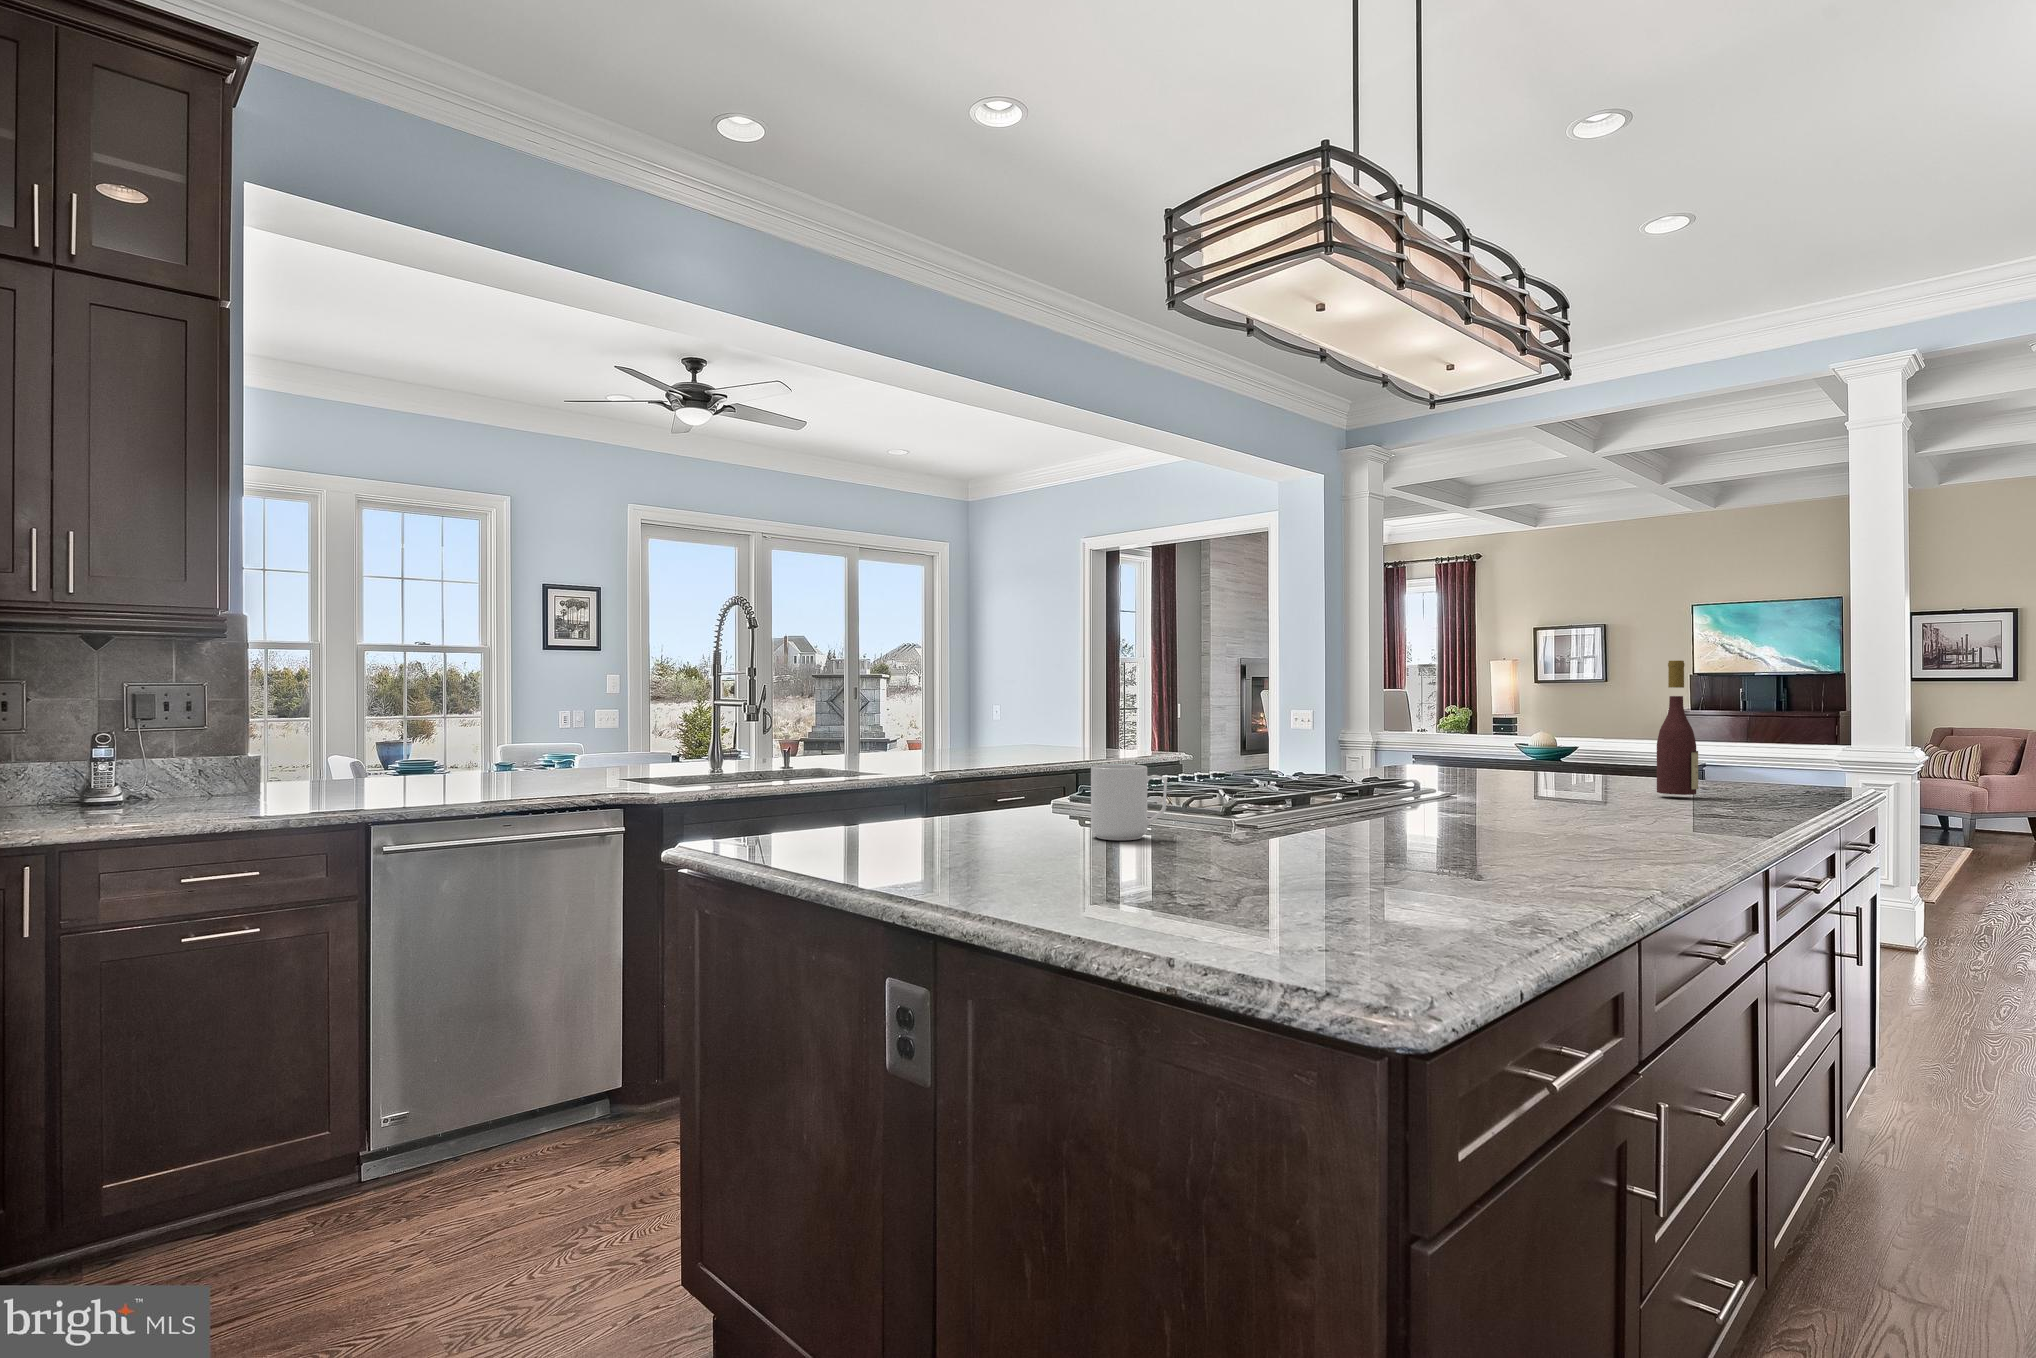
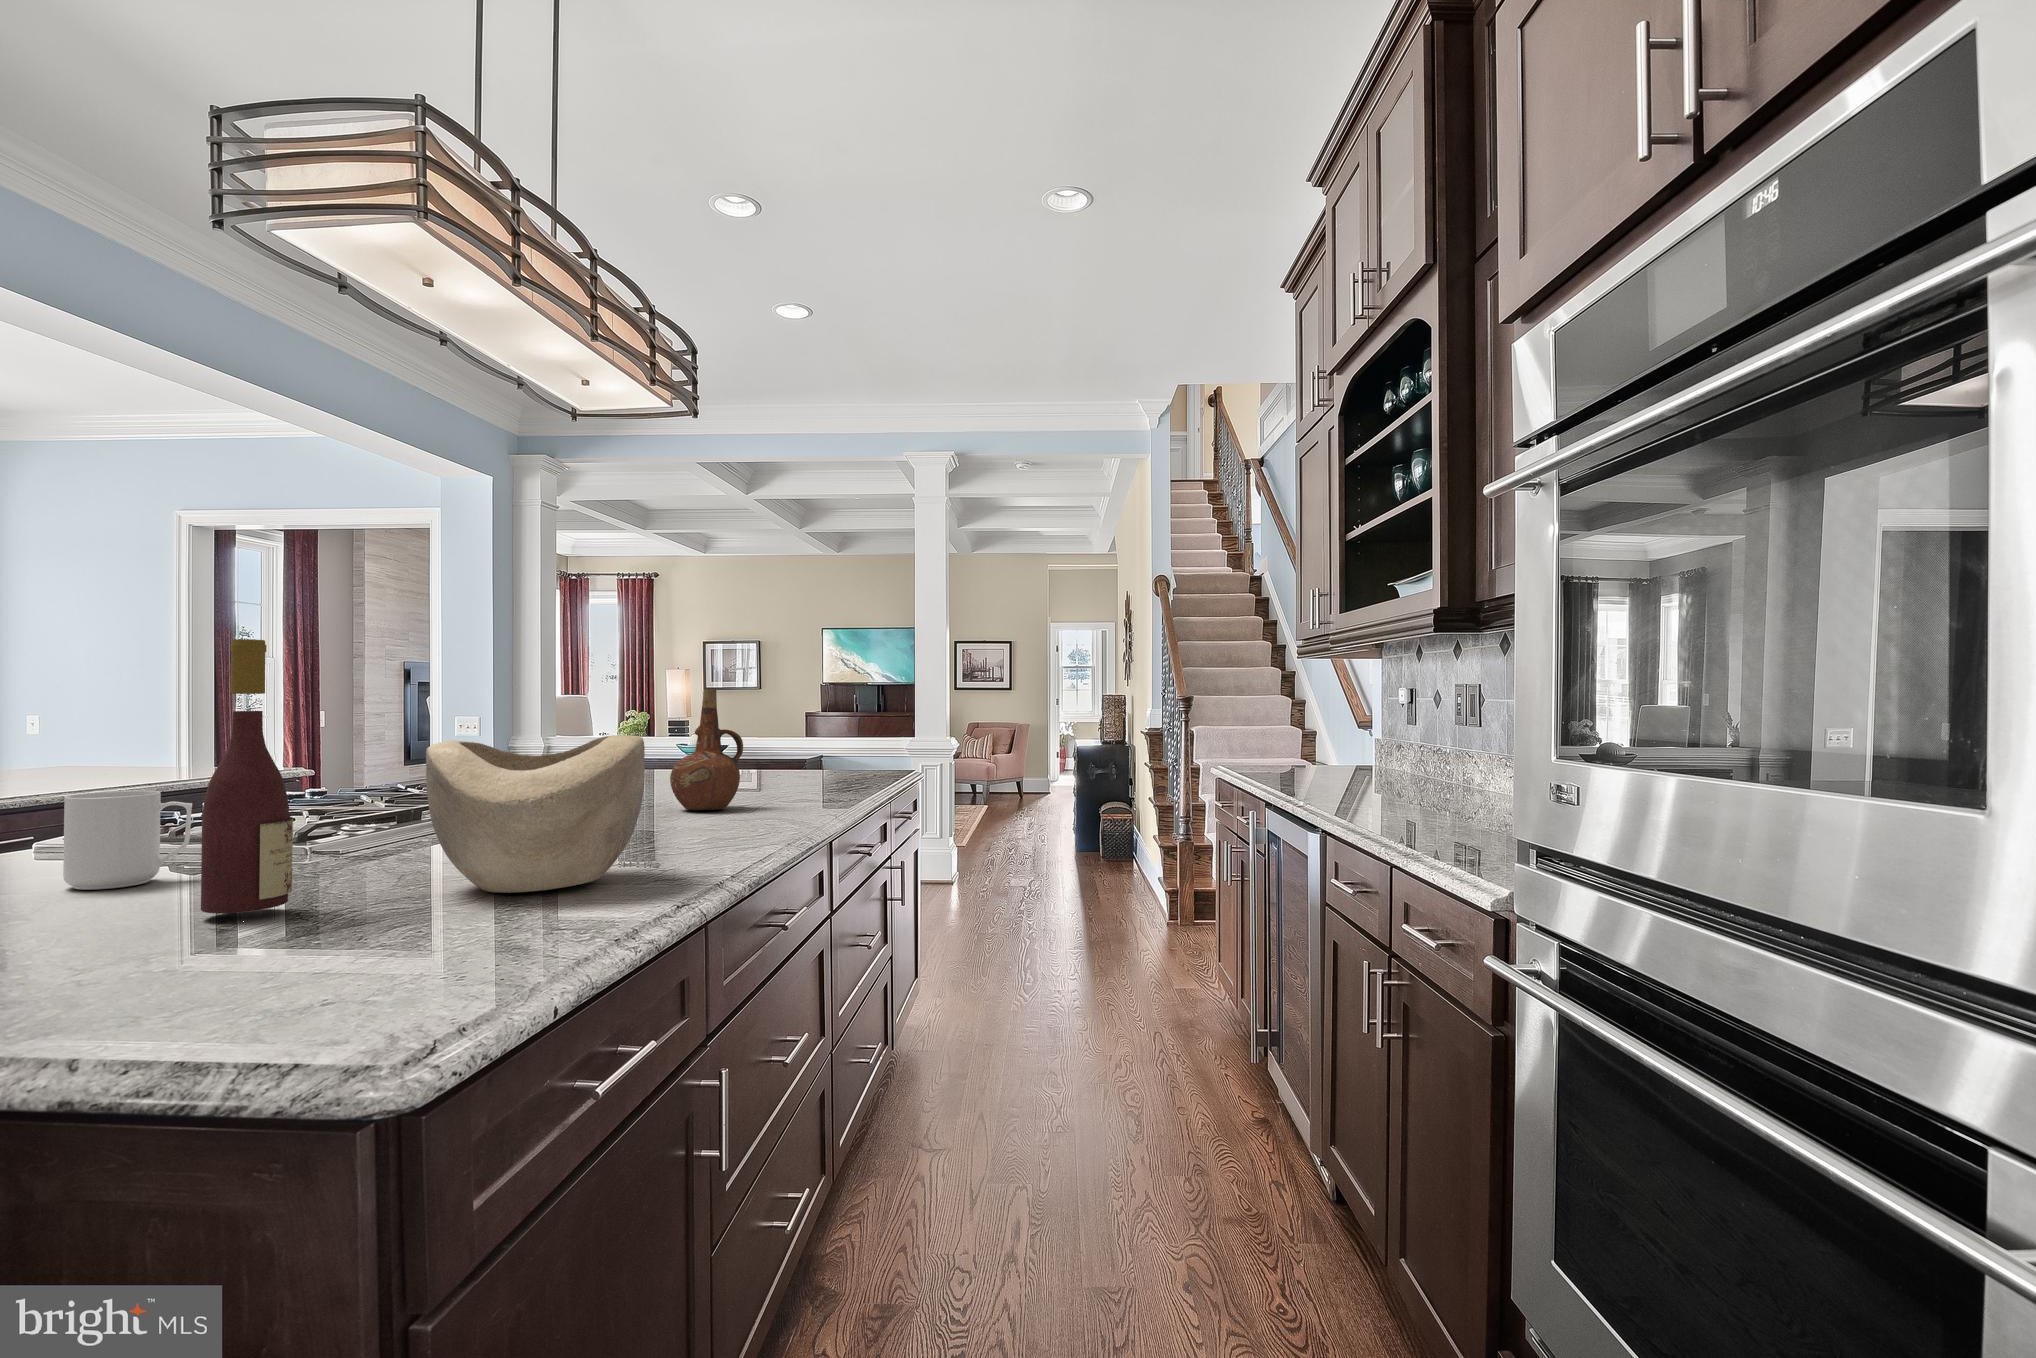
wine bottle: present [1657,661,1698,795] -> present [201,639,293,913]
ceramic pitcher: none [1554,683,1641,819] -> present [670,689,743,810]
decorative bowl: none [1352,731,1562,881] -> present [426,735,645,893]

